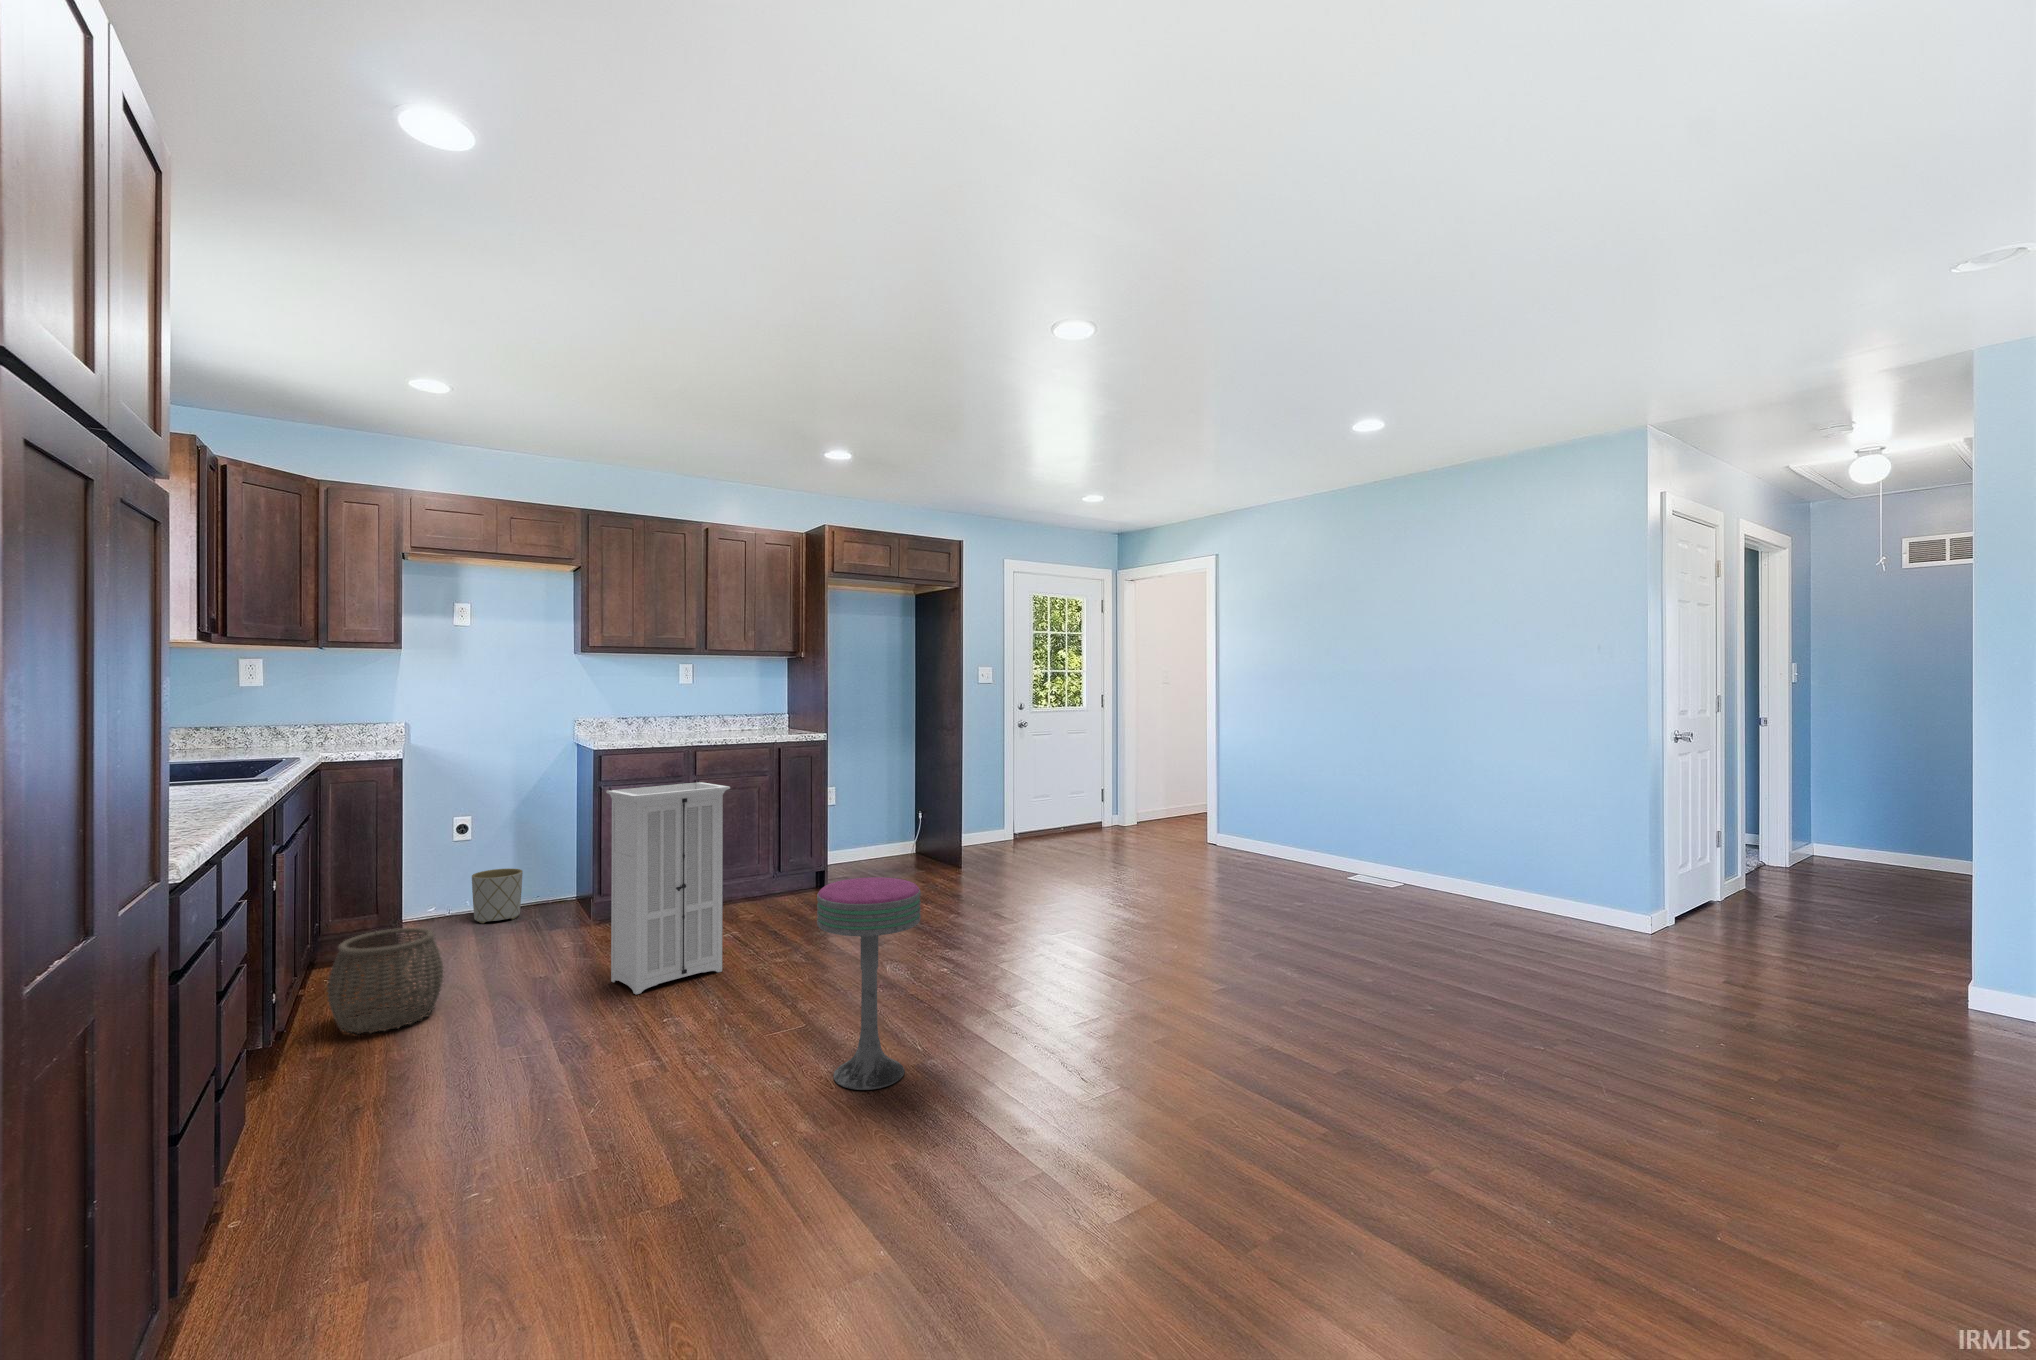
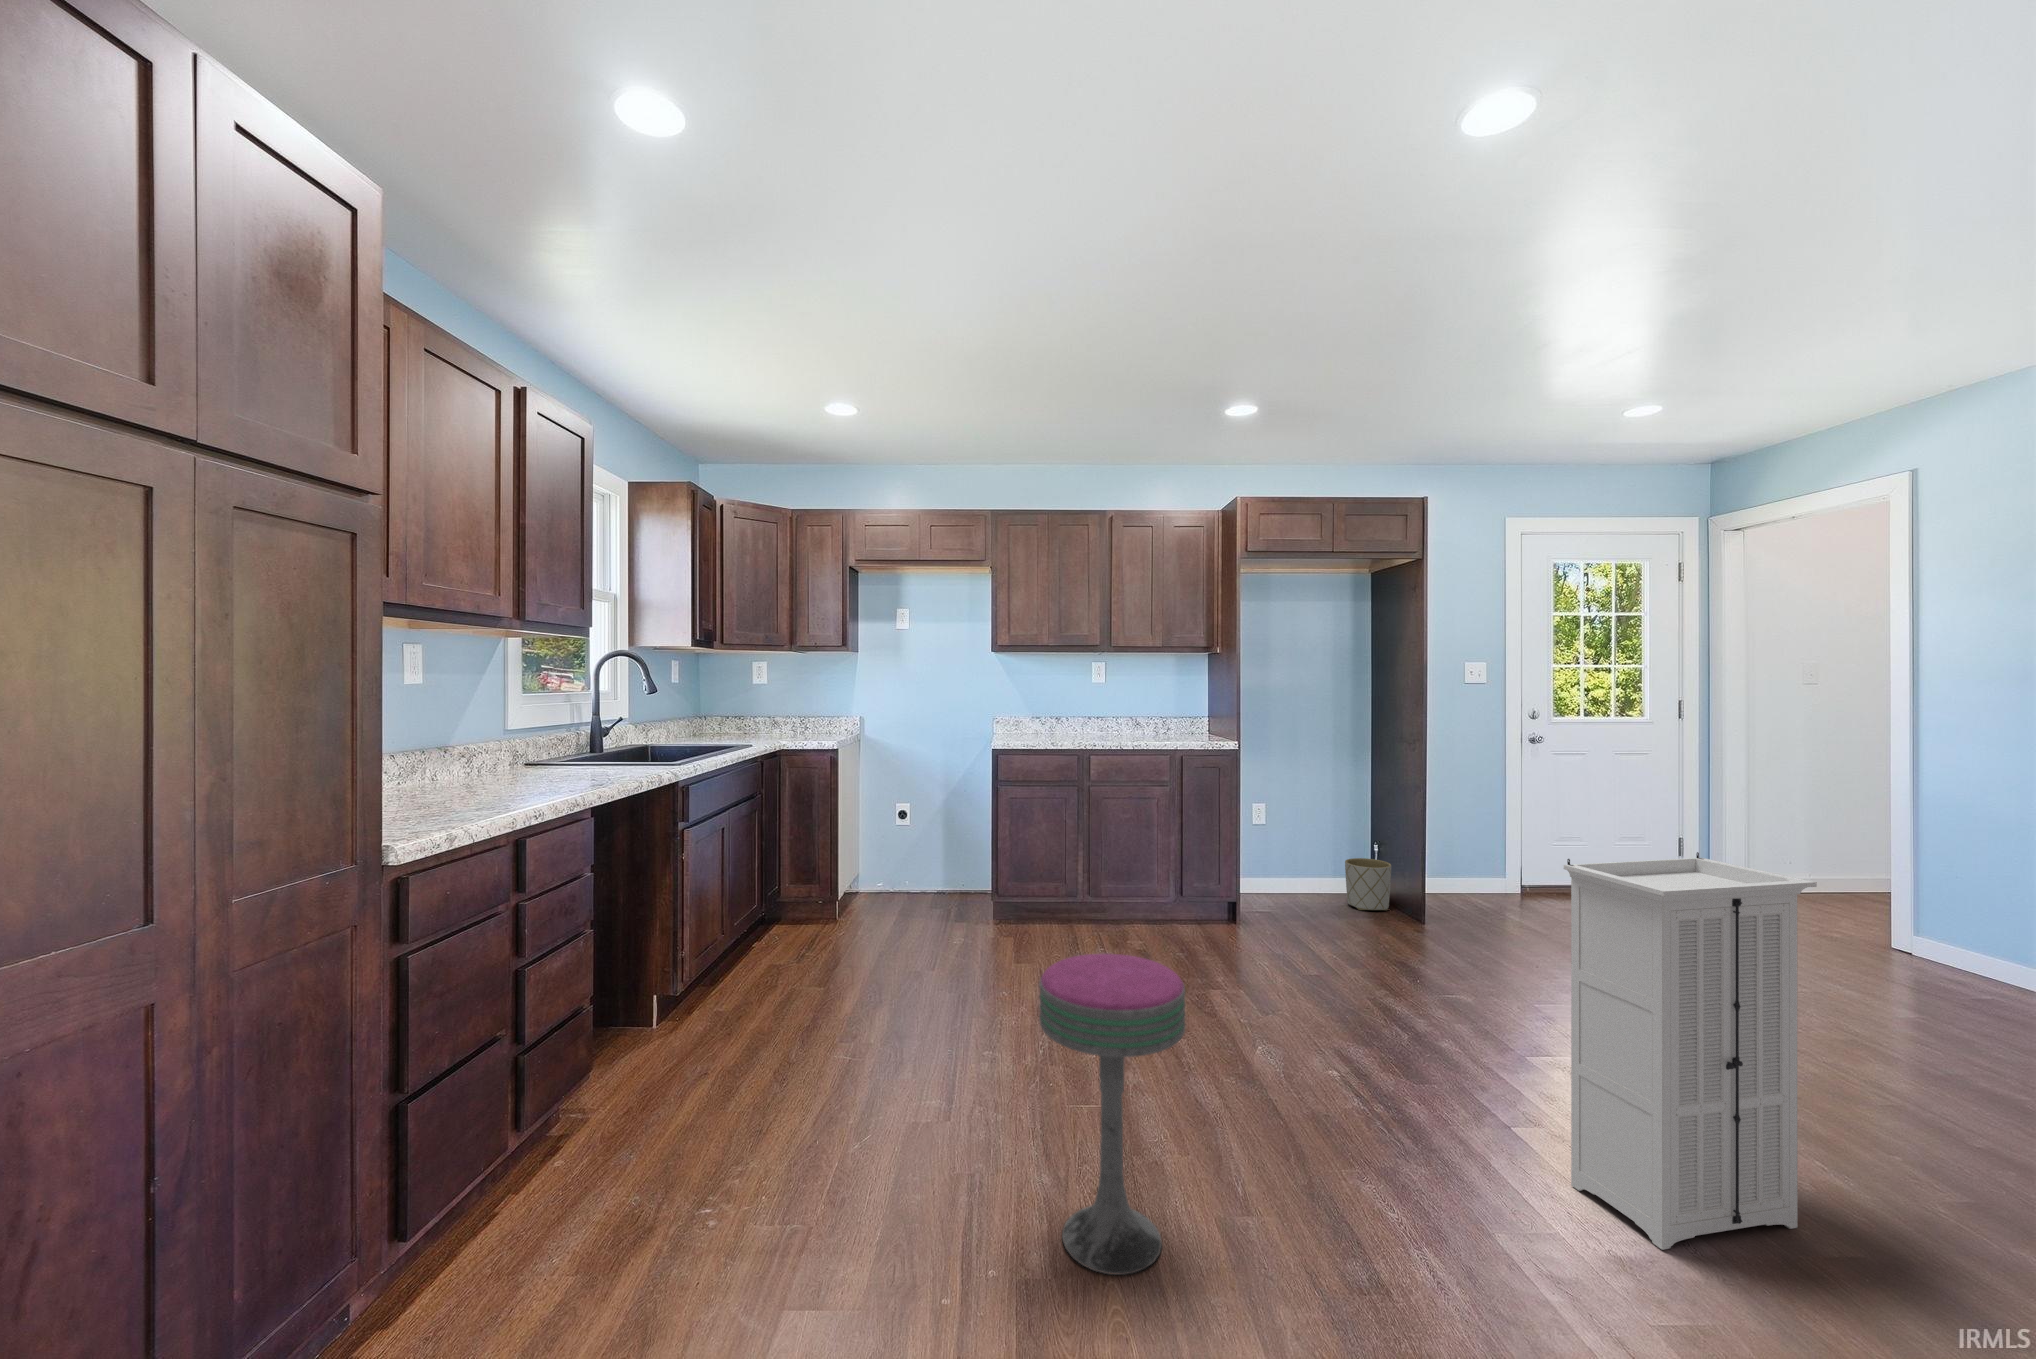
storage cabinet: present [606,779,730,994] -> present [1564,852,1817,1250]
planter: present [472,869,523,923] -> present [1345,858,1391,910]
woven basket: present [327,928,444,1034] -> none [722,904,813,1000]

